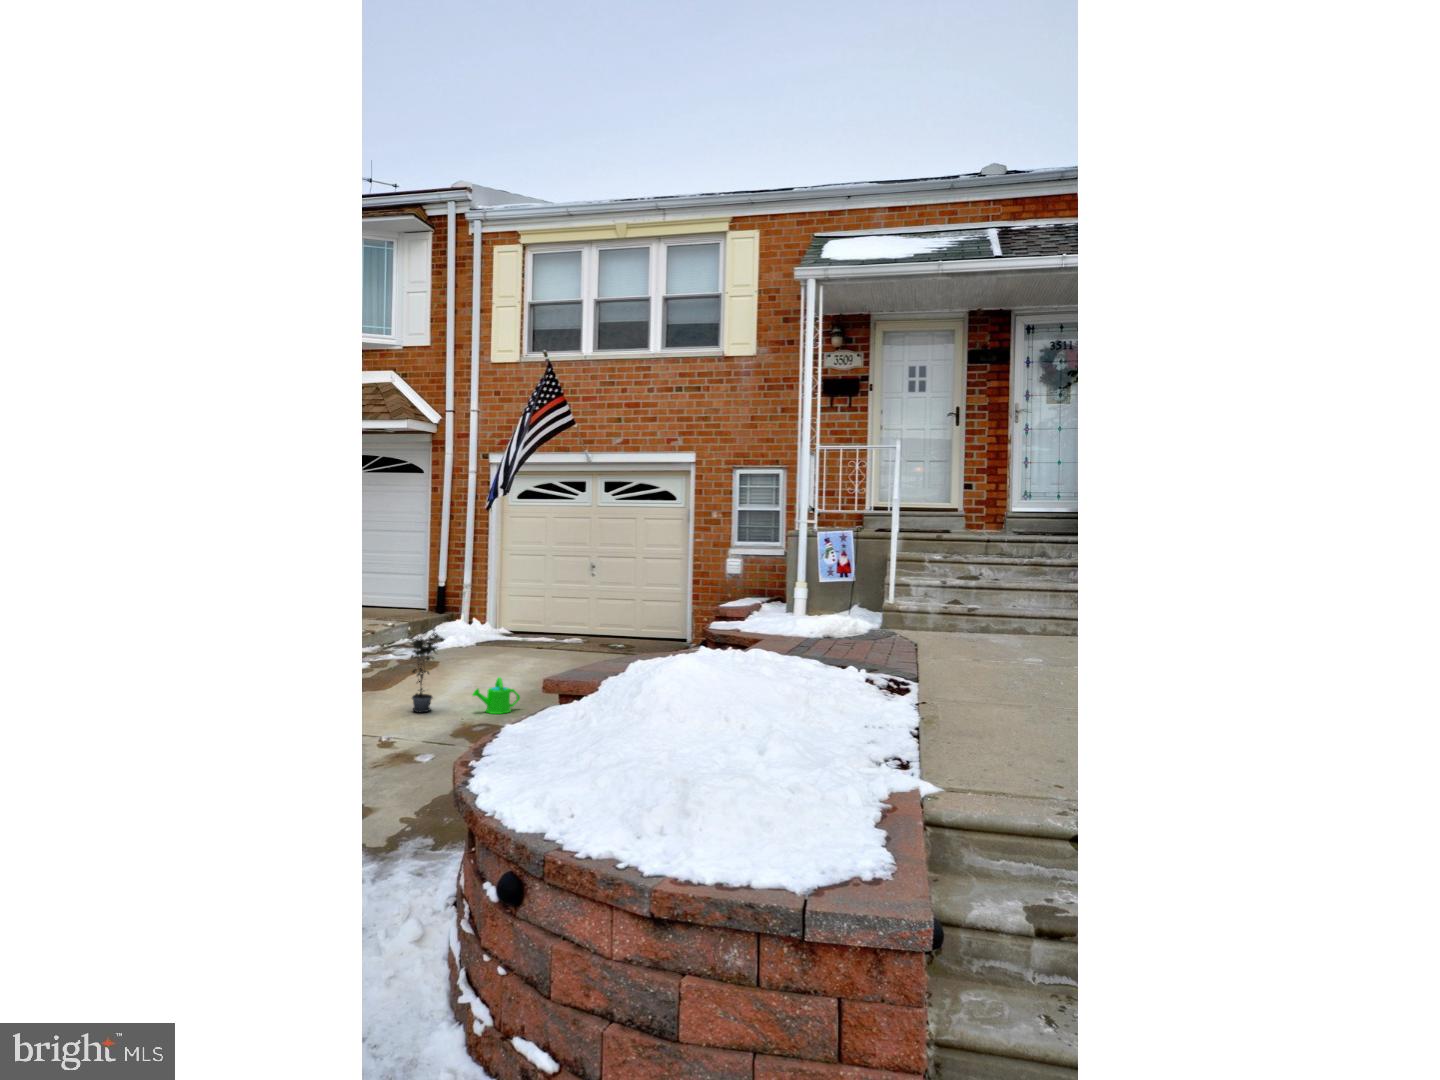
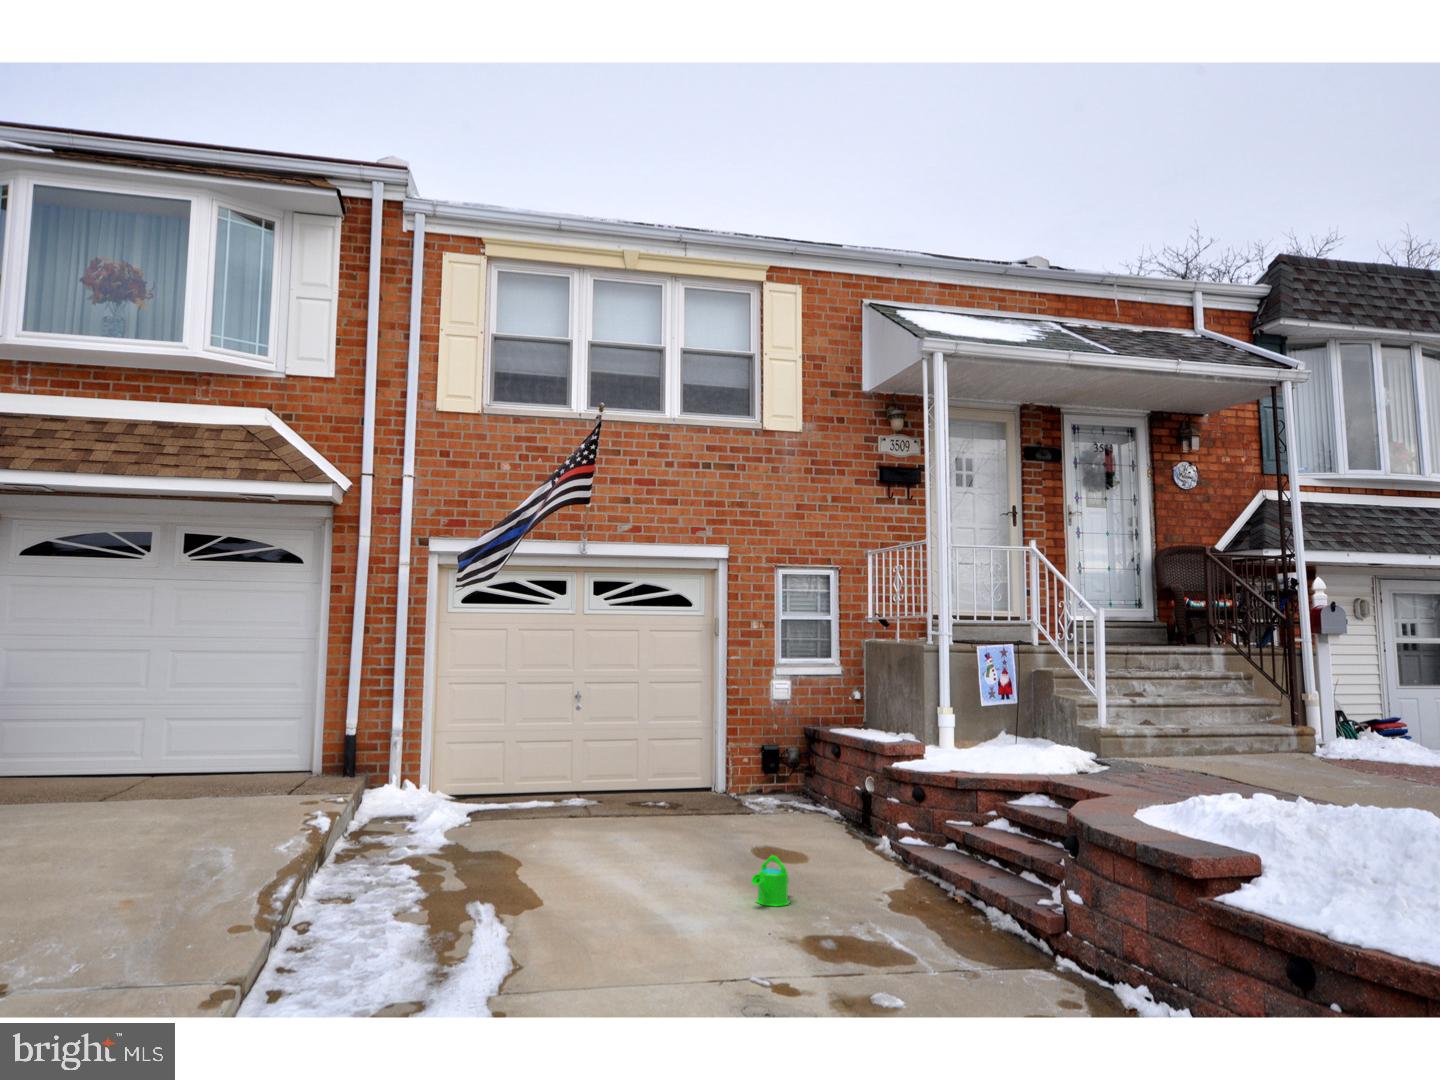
potted plant: present [411,629,444,712] -> none [672,797,723,918]

